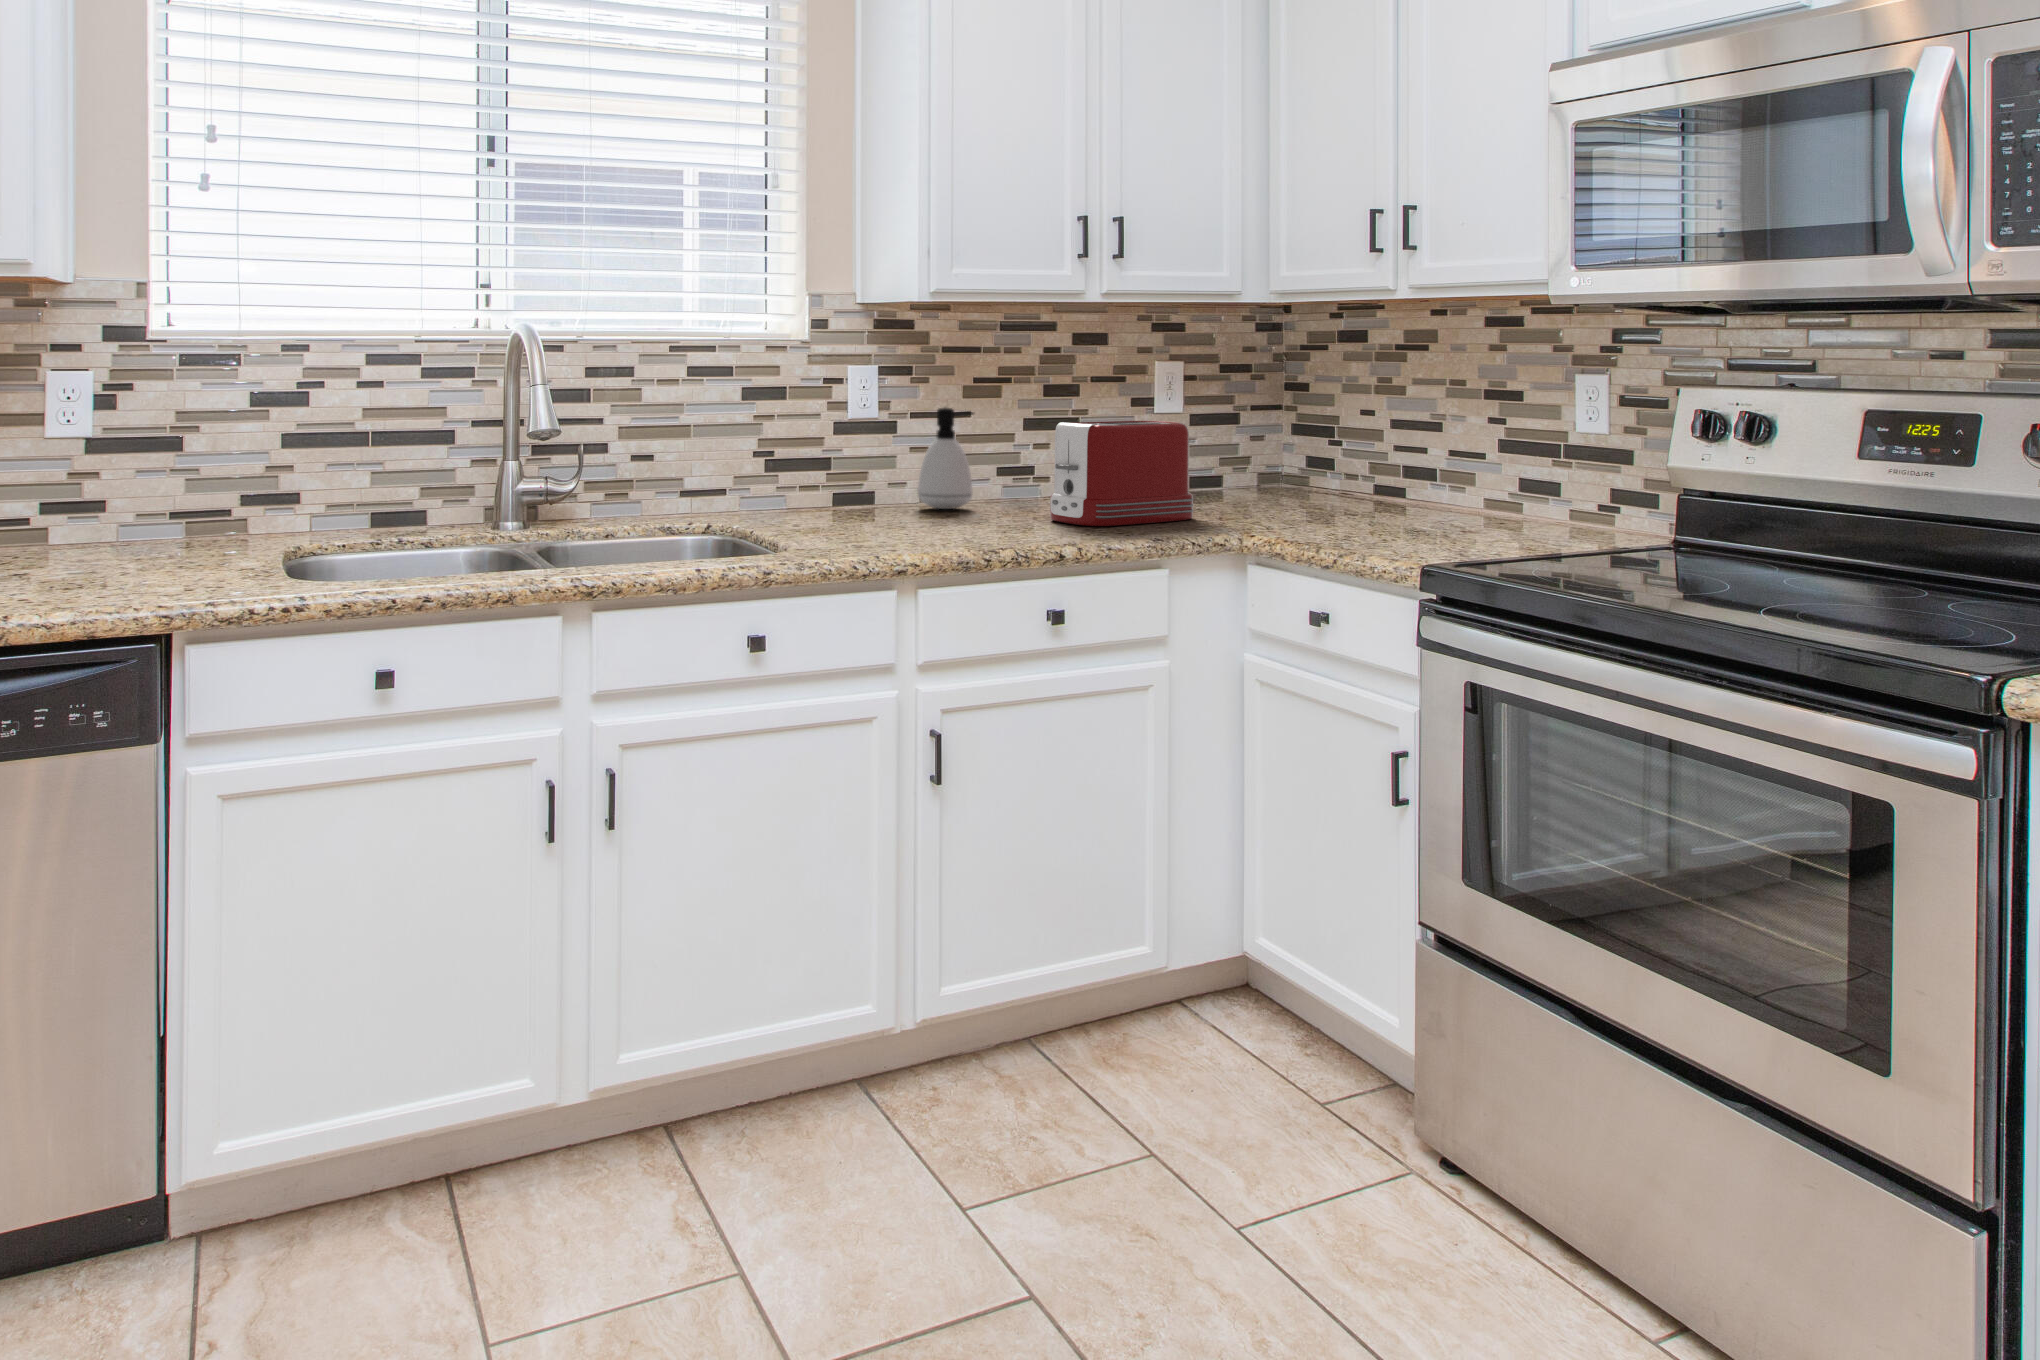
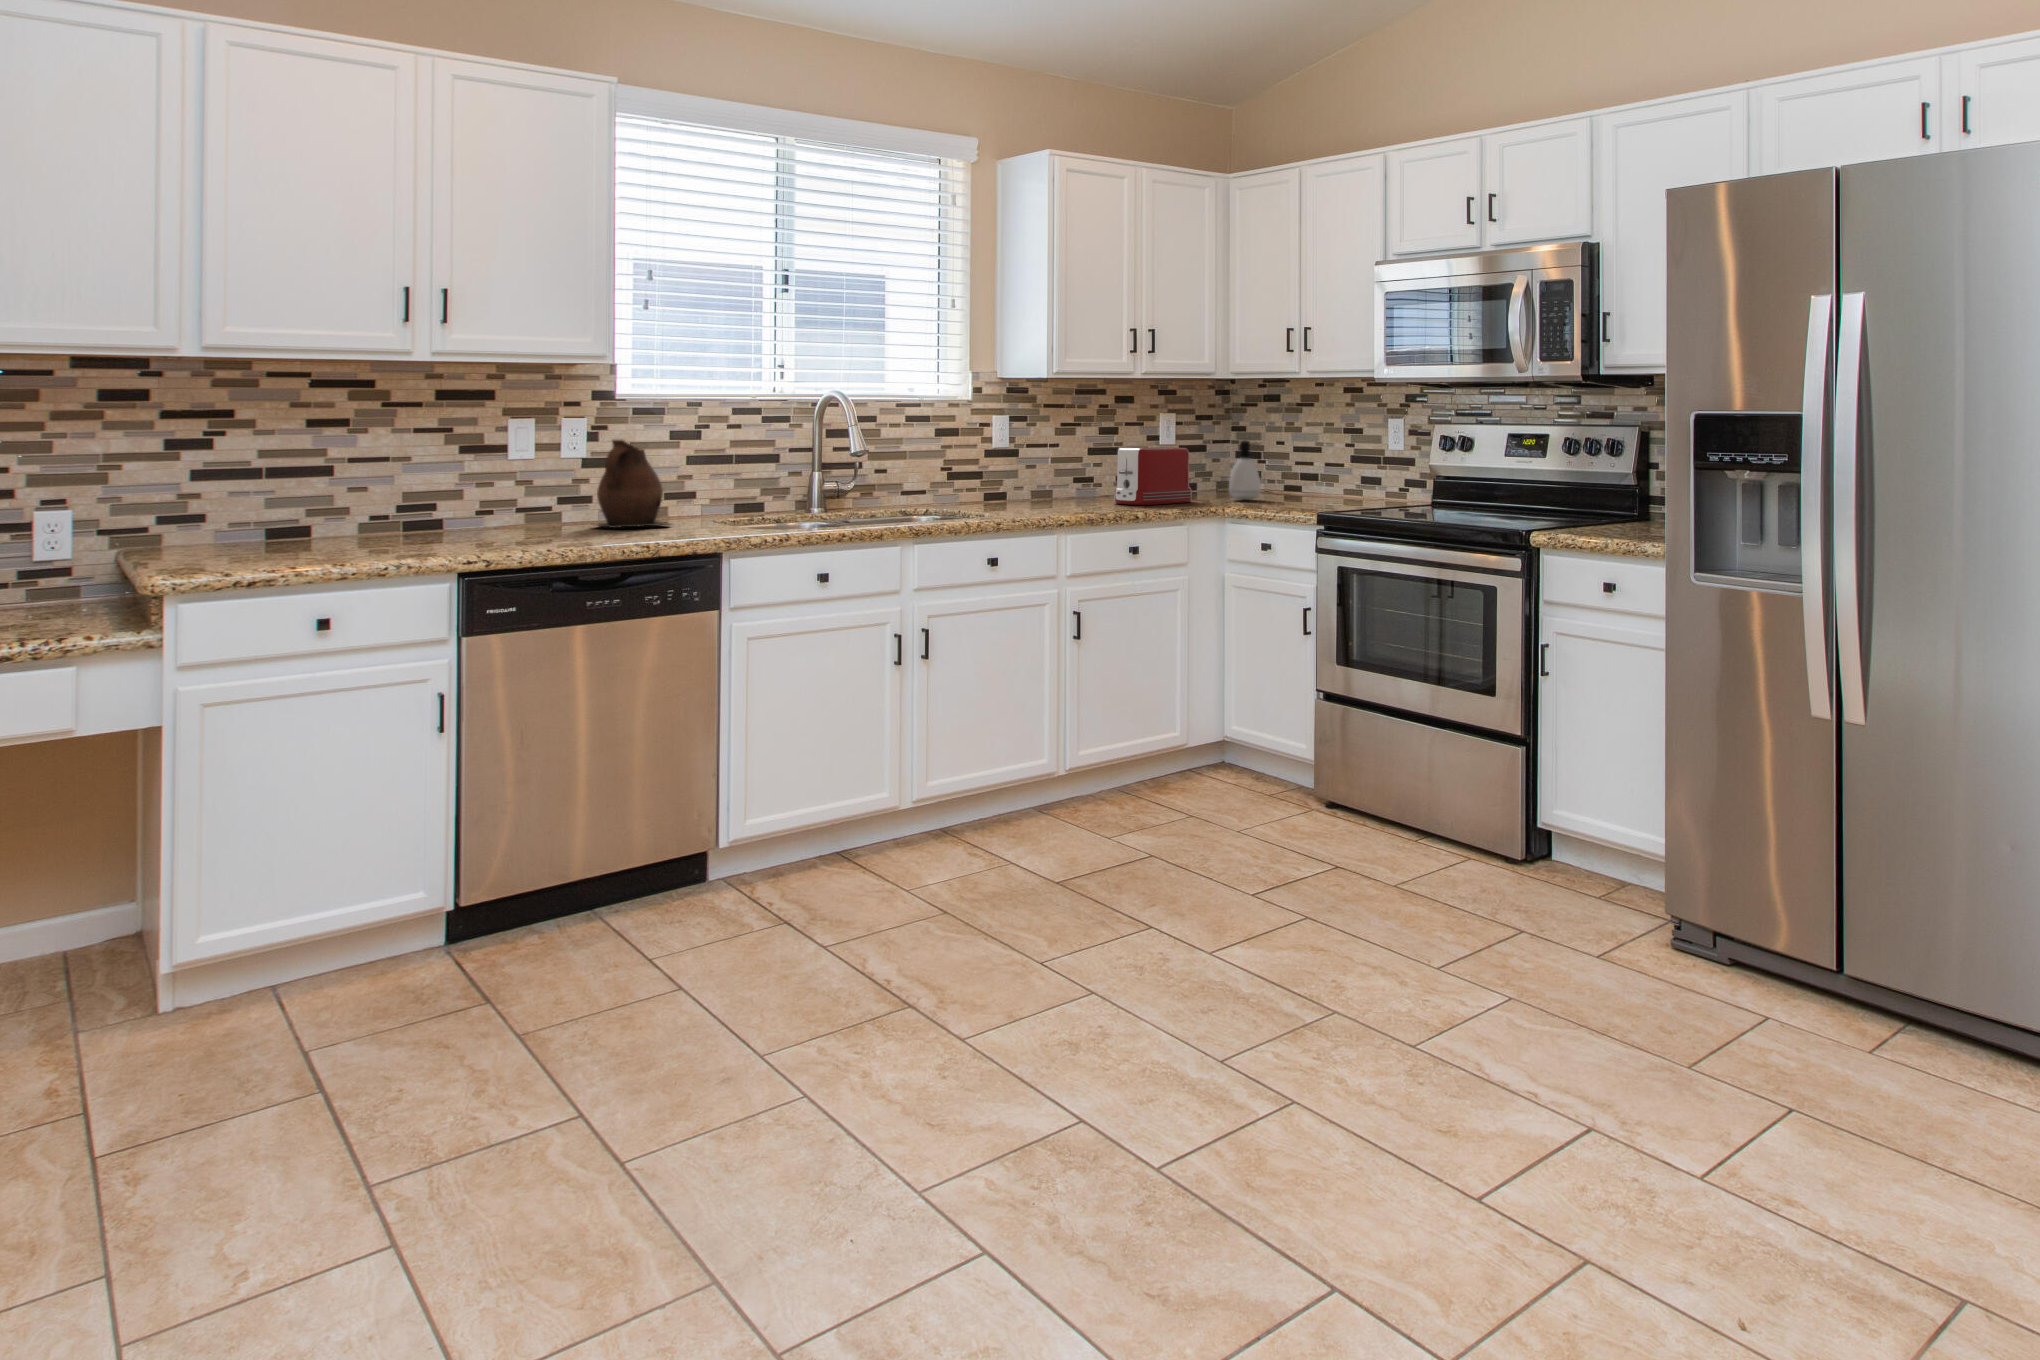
ceramic pitcher: none [58,408,199,567] -> present [593,439,671,528]
soap dispenser: present [918,408,974,509] -> present [1229,440,1261,500]

